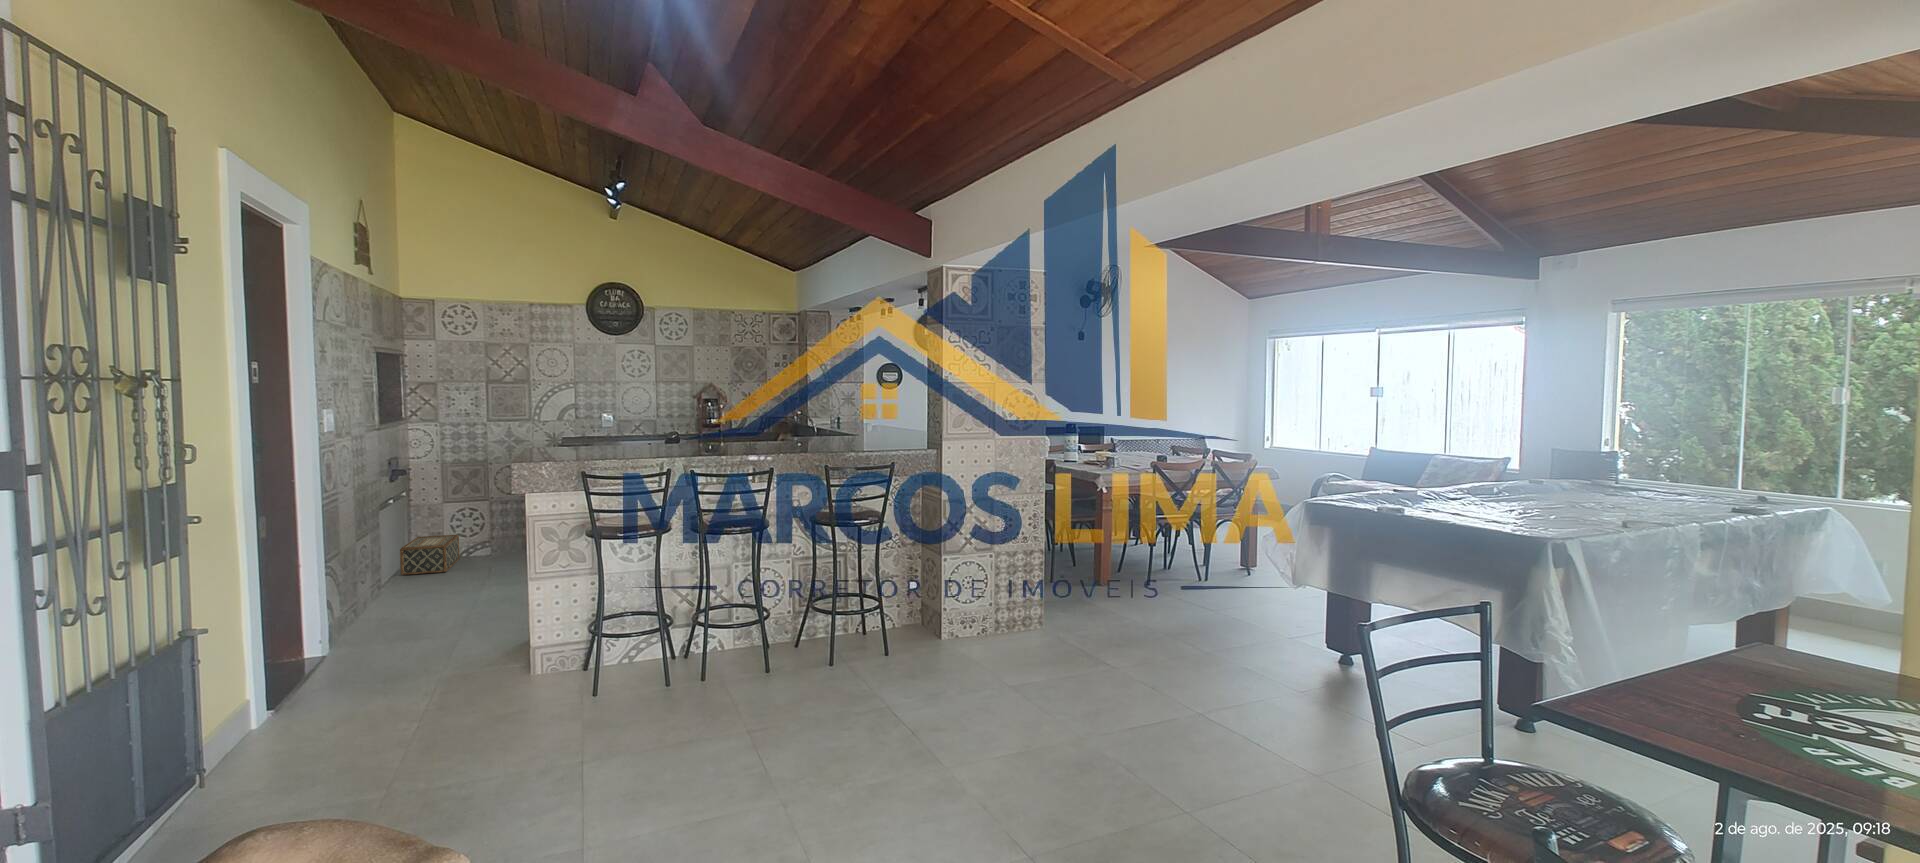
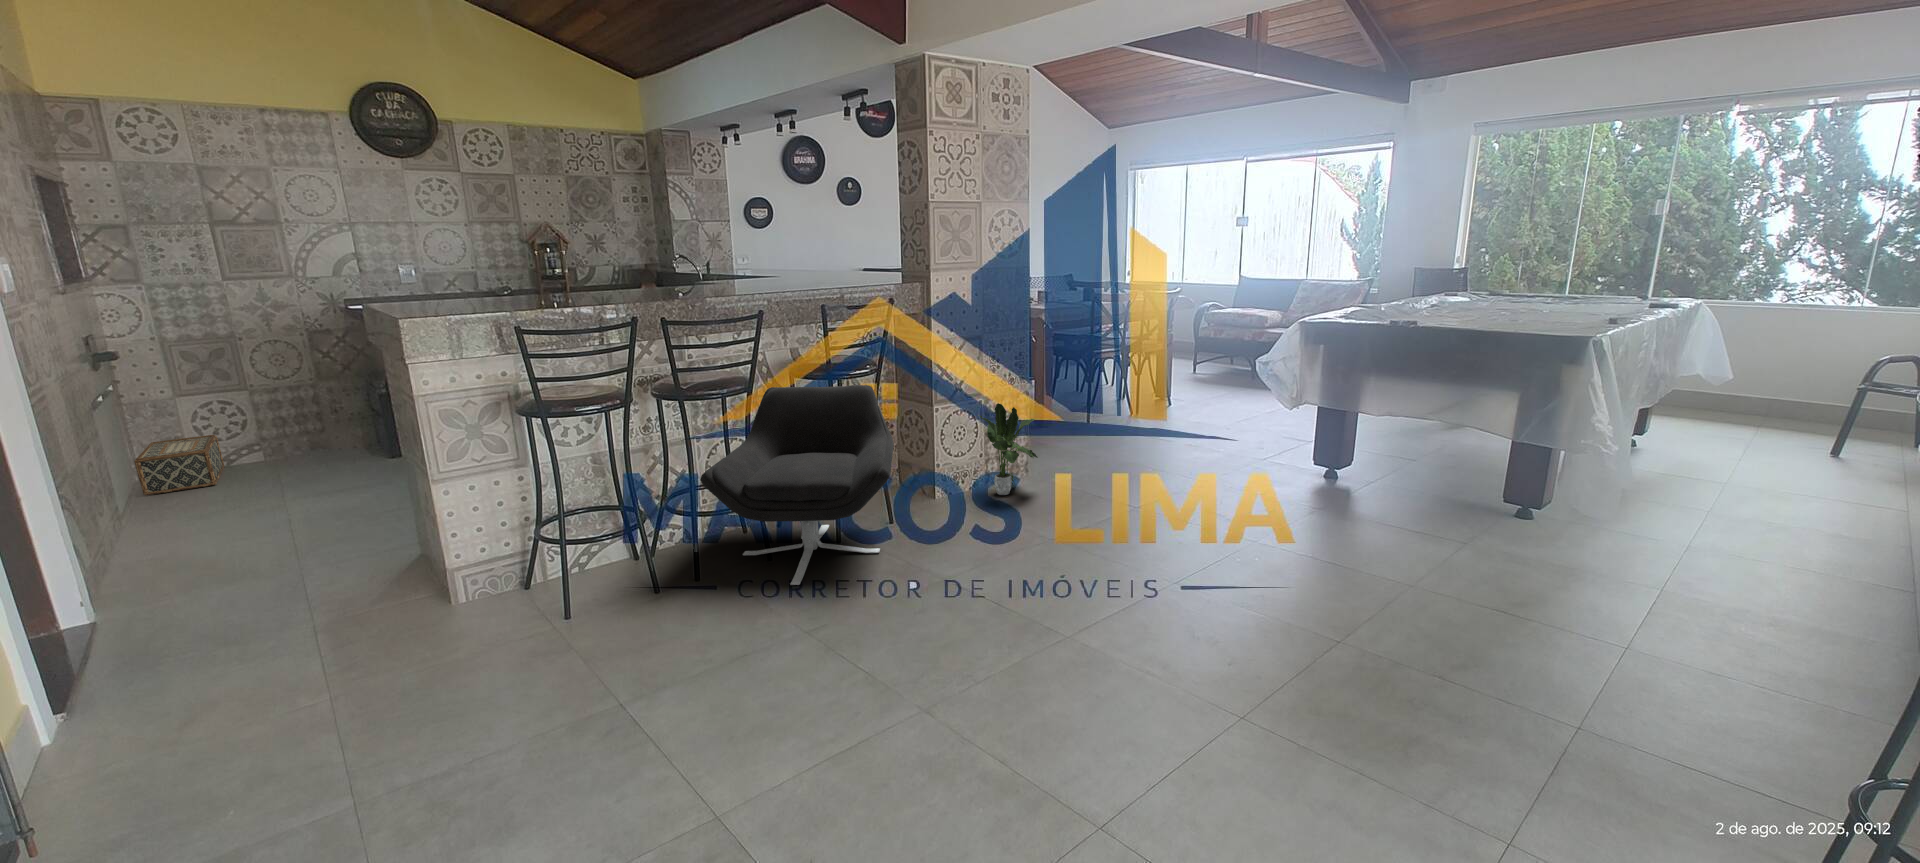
lounge chair: none [714,528,888,694] -> present [700,385,894,585]
potted plant: none [980,557,1034,643] -> present [978,403,1038,495]

